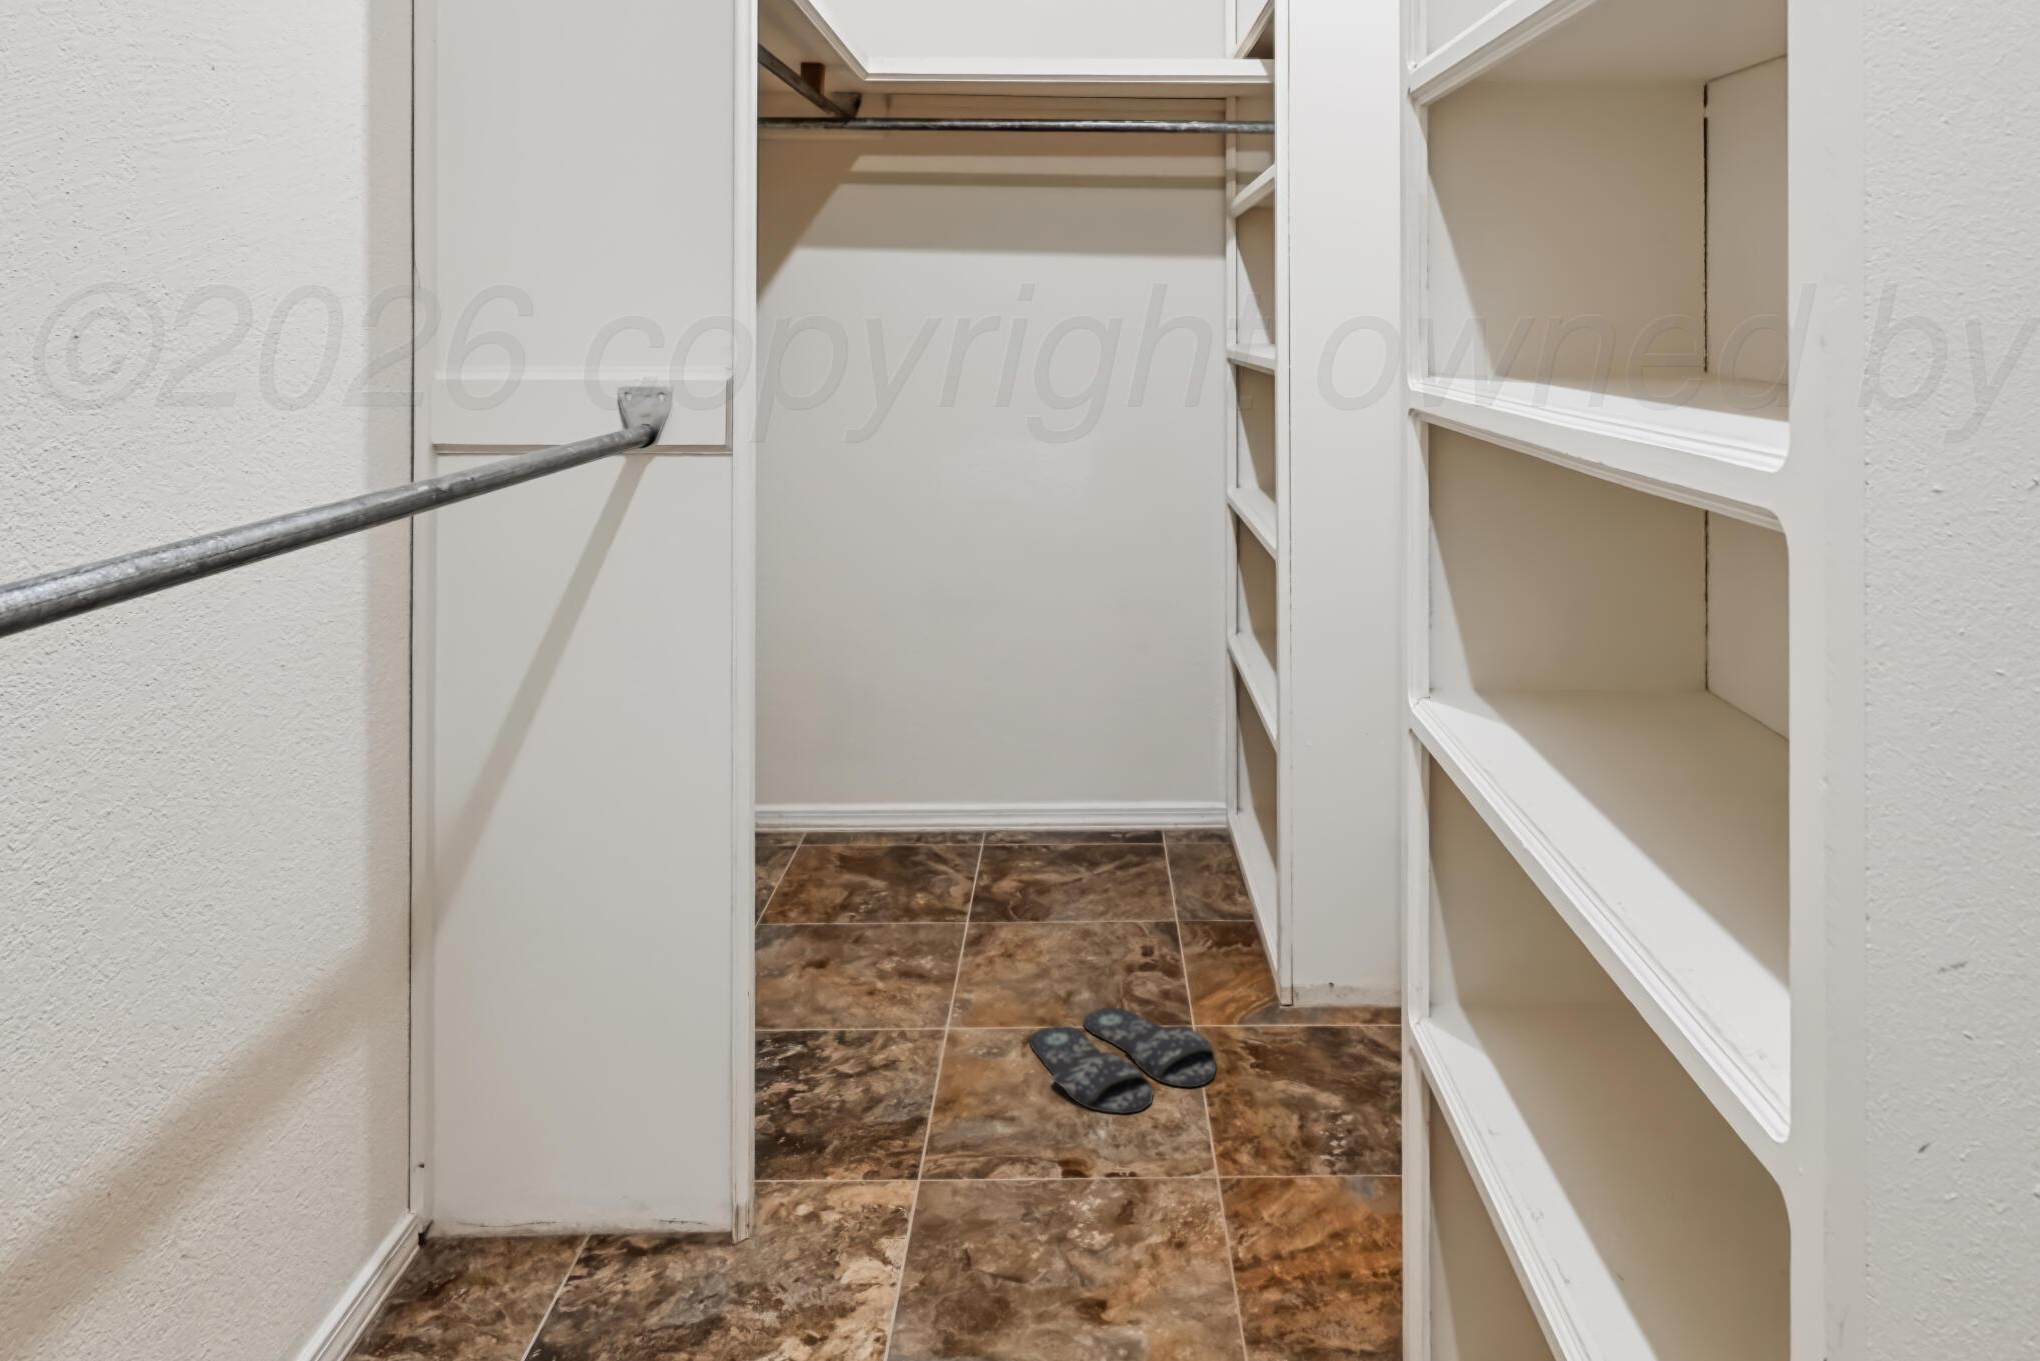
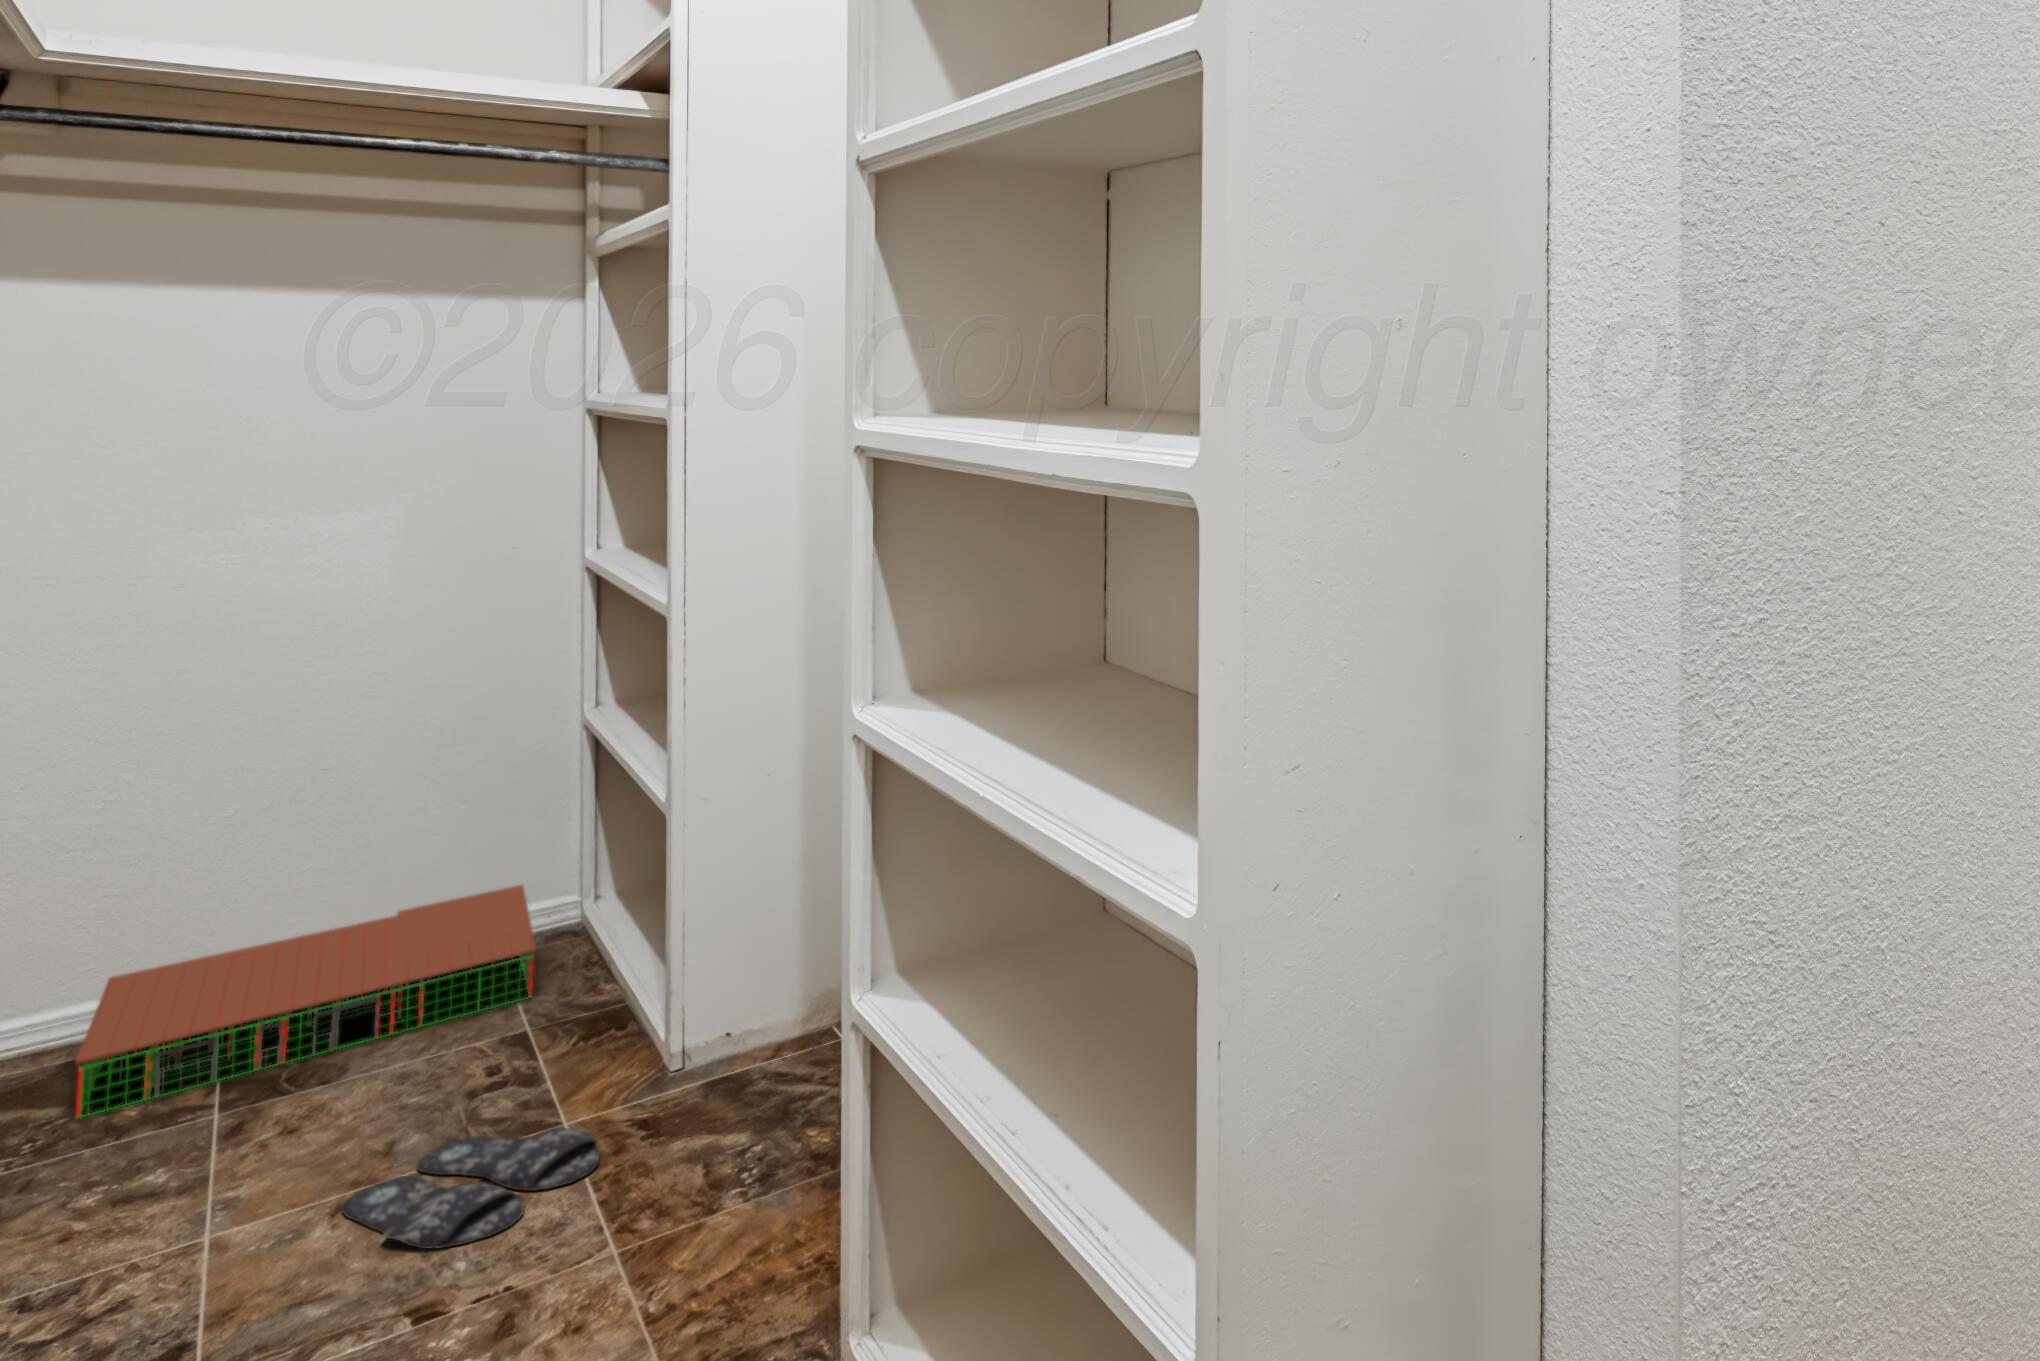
storage bin: none [891,778,1184,896] -> present [75,885,536,1118]

